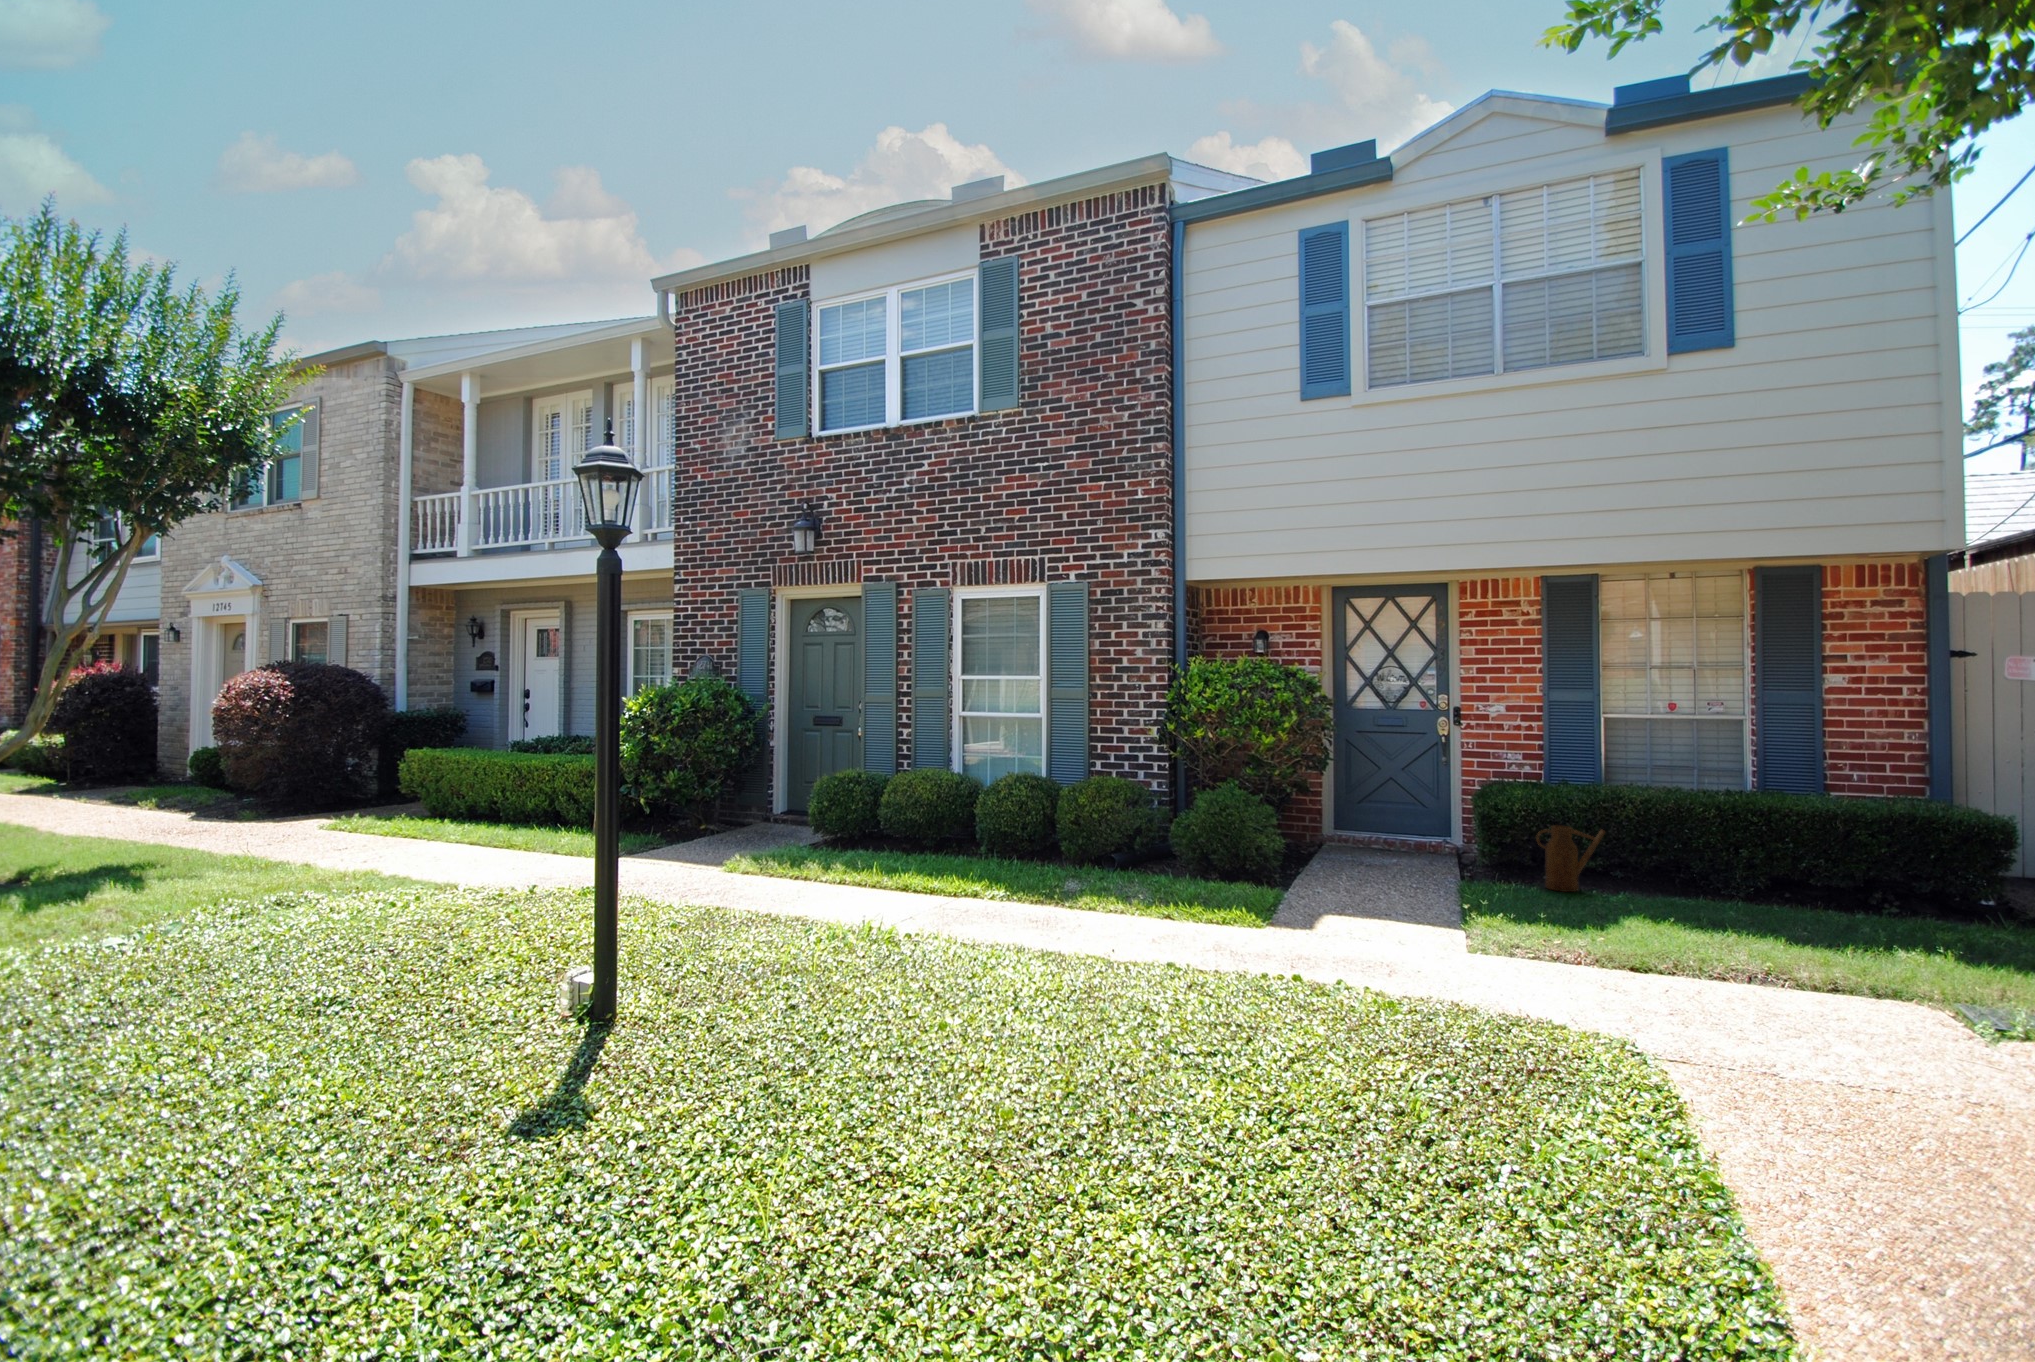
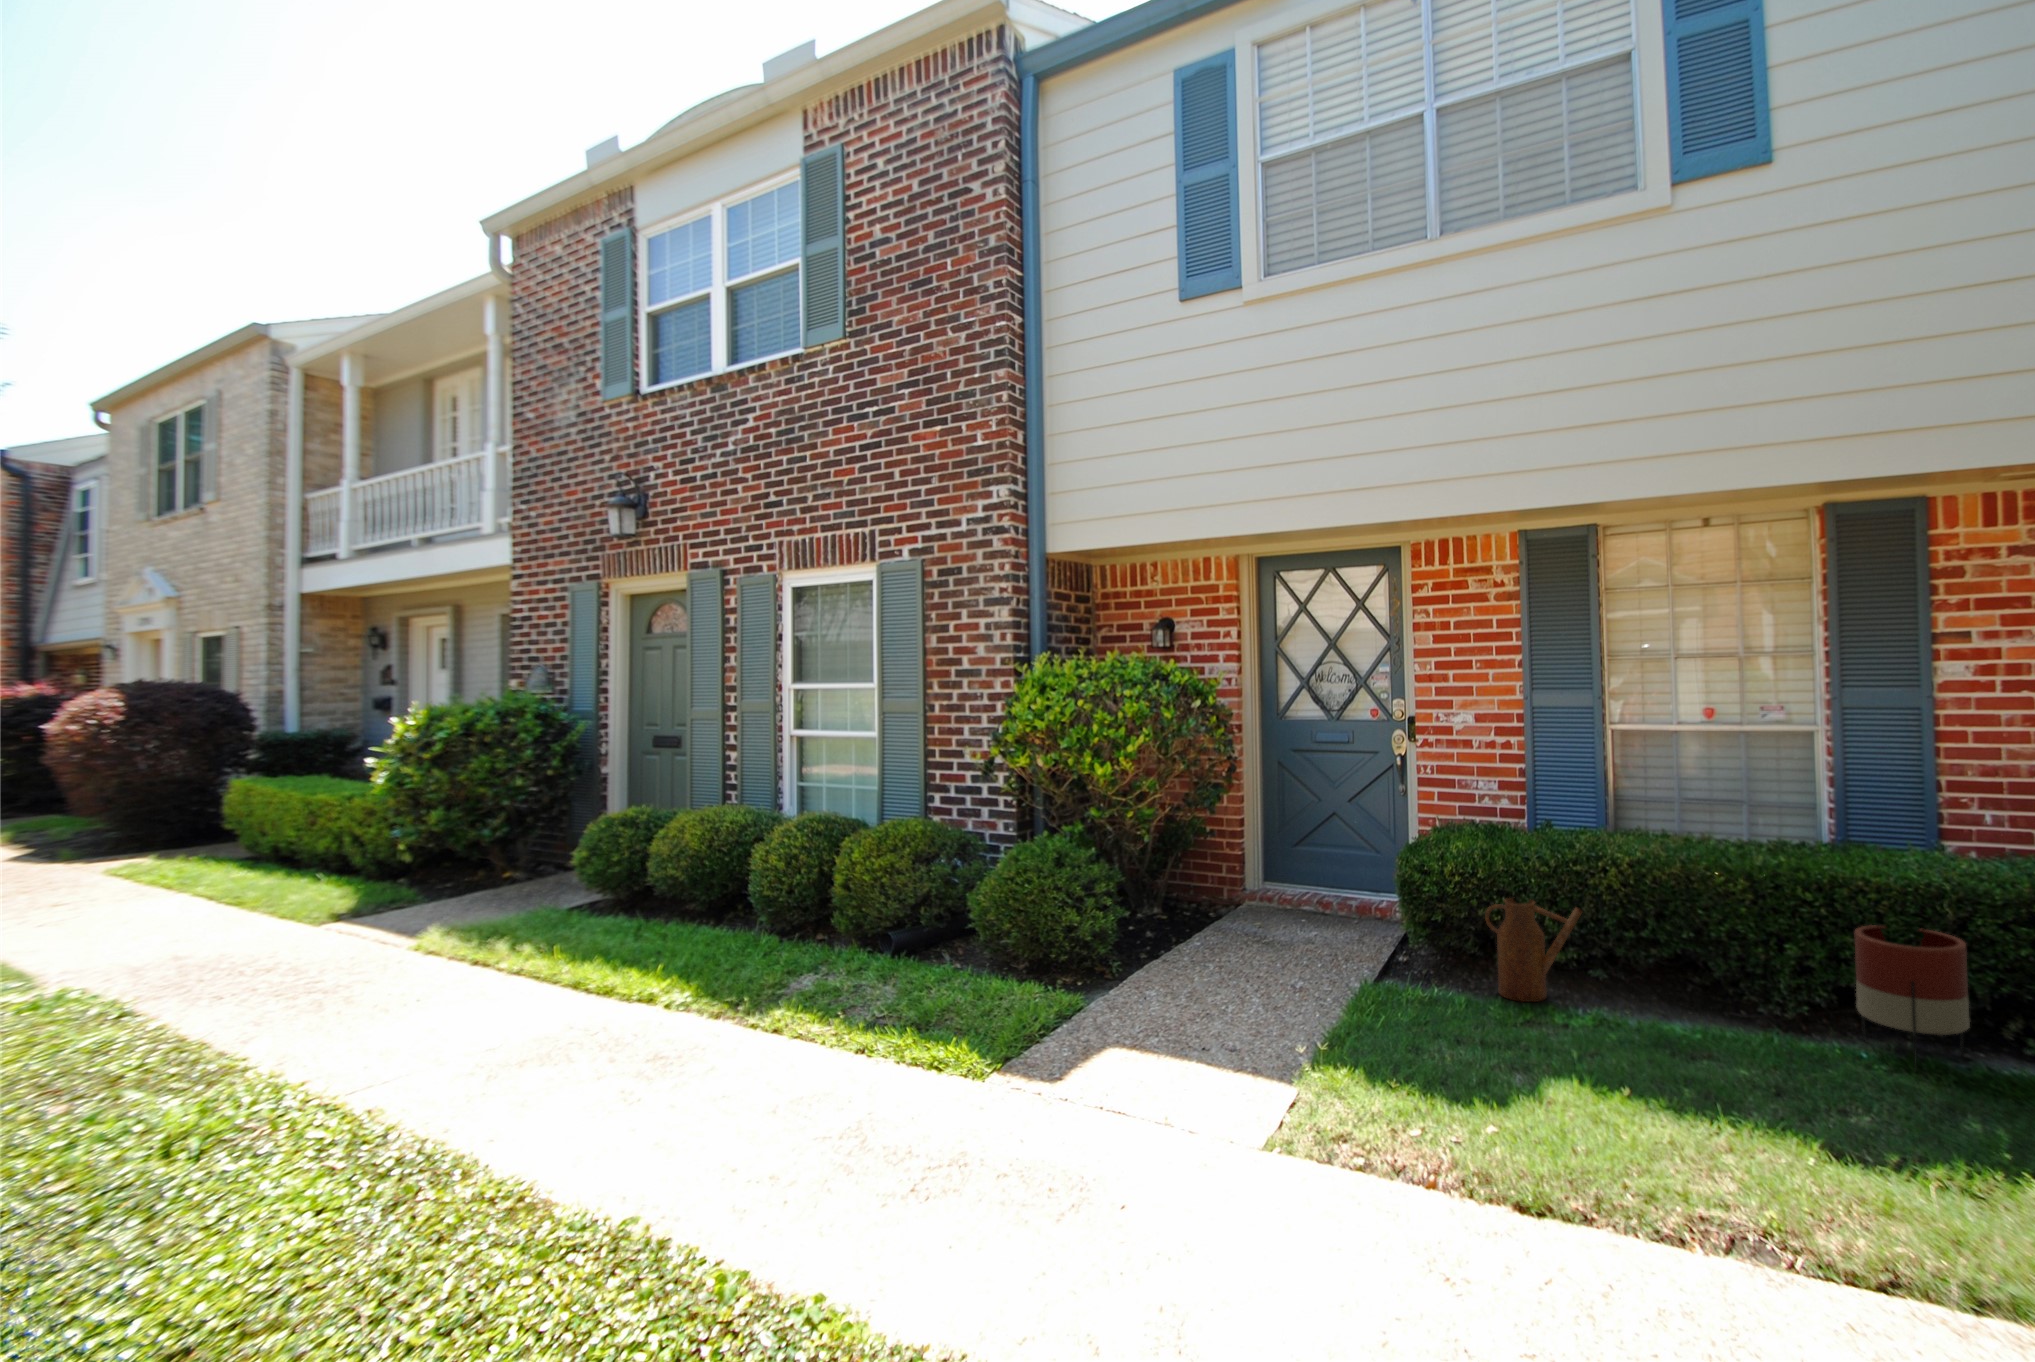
planter: none [1781,836,1848,919] -> present [1855,925,1970,1071]

